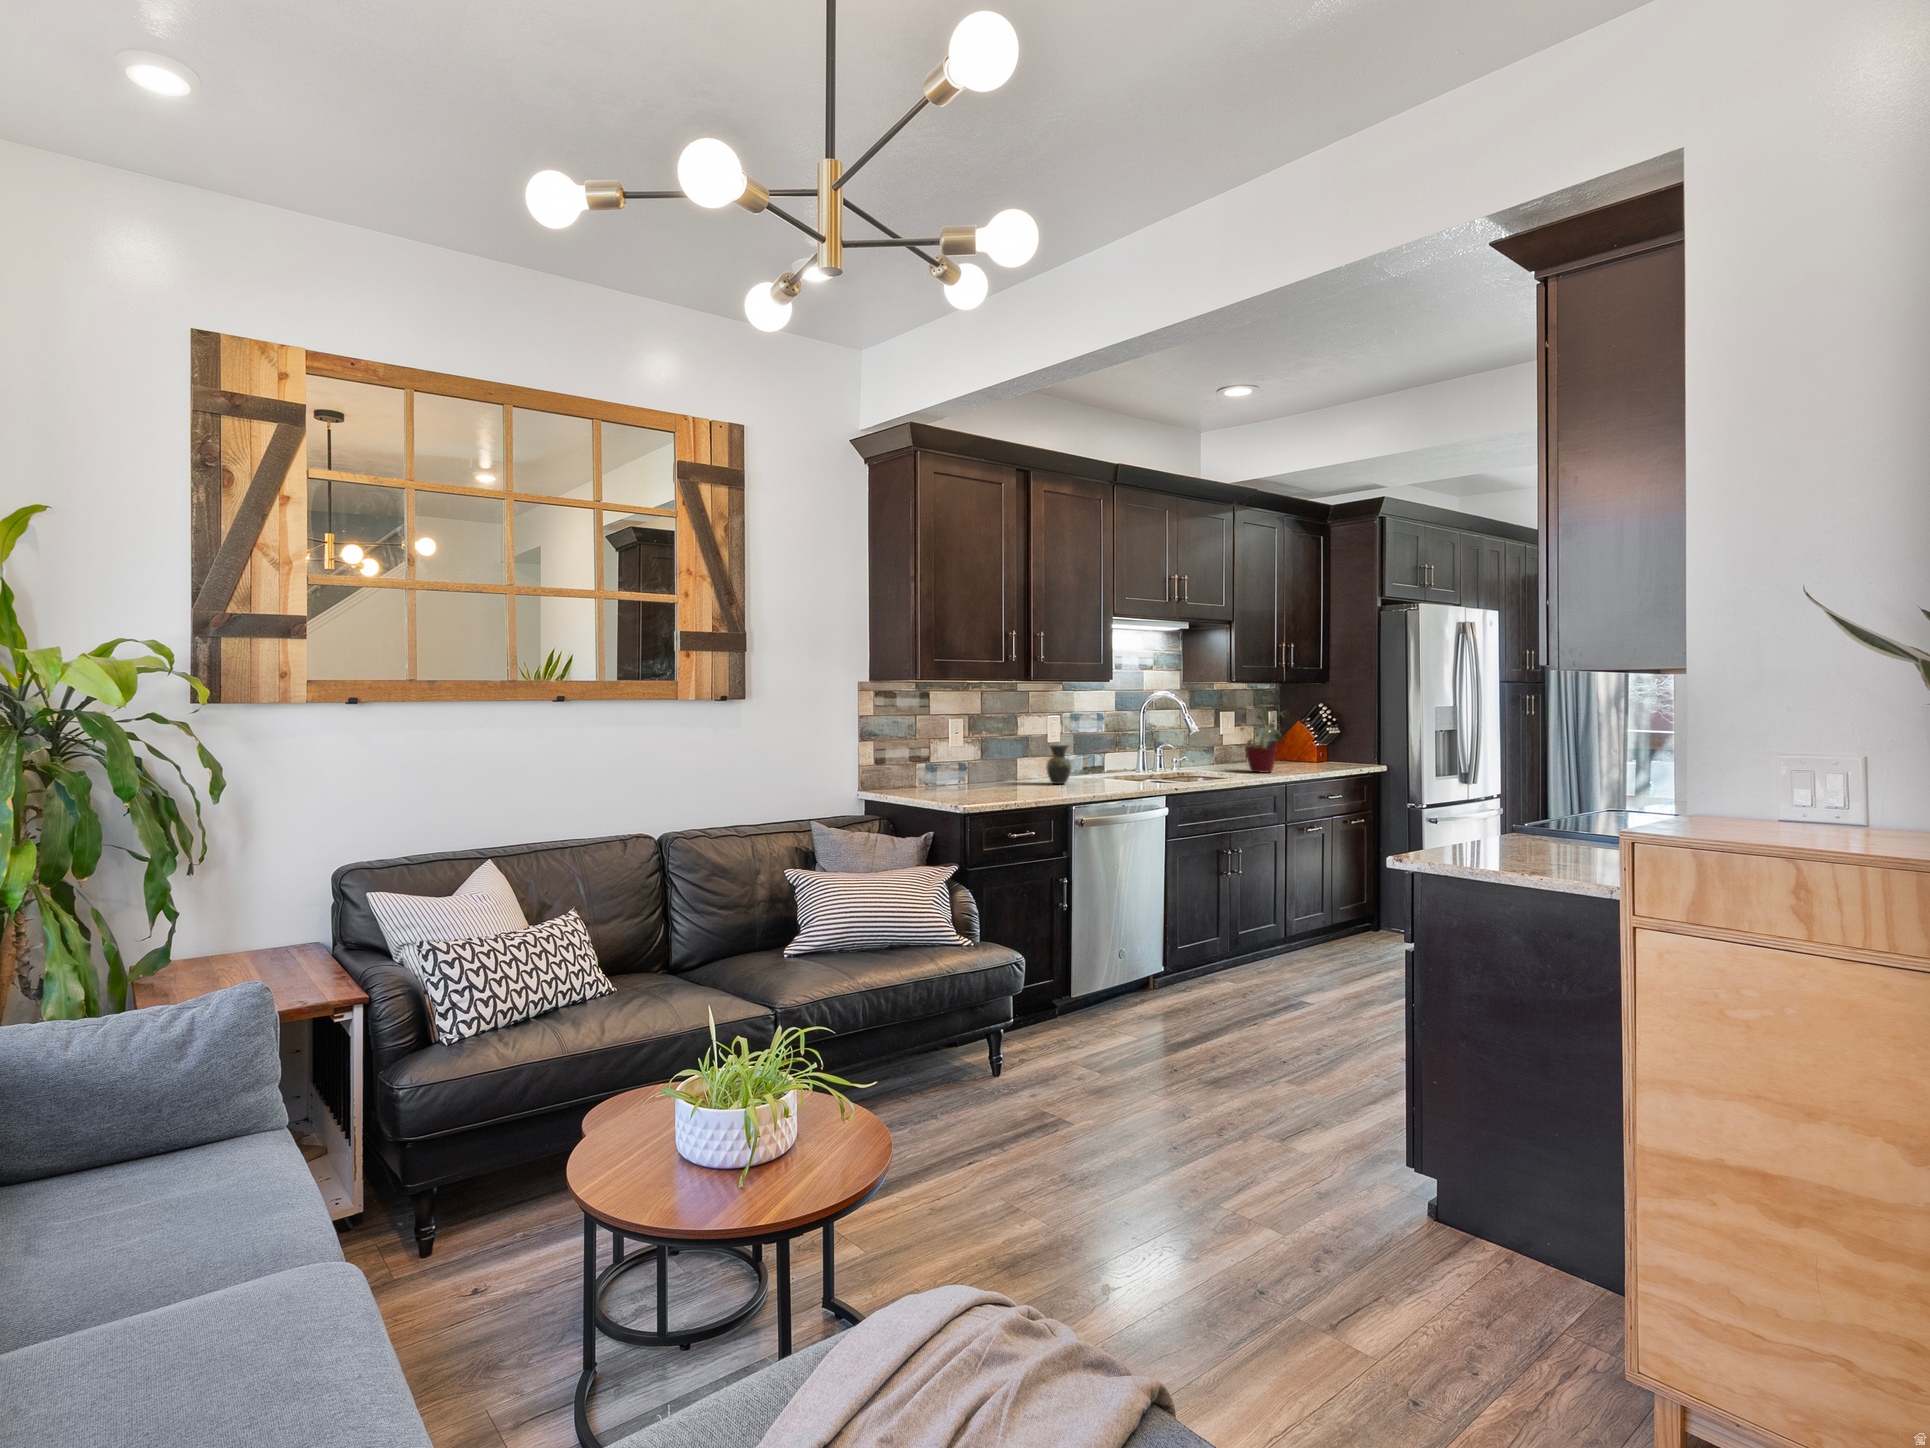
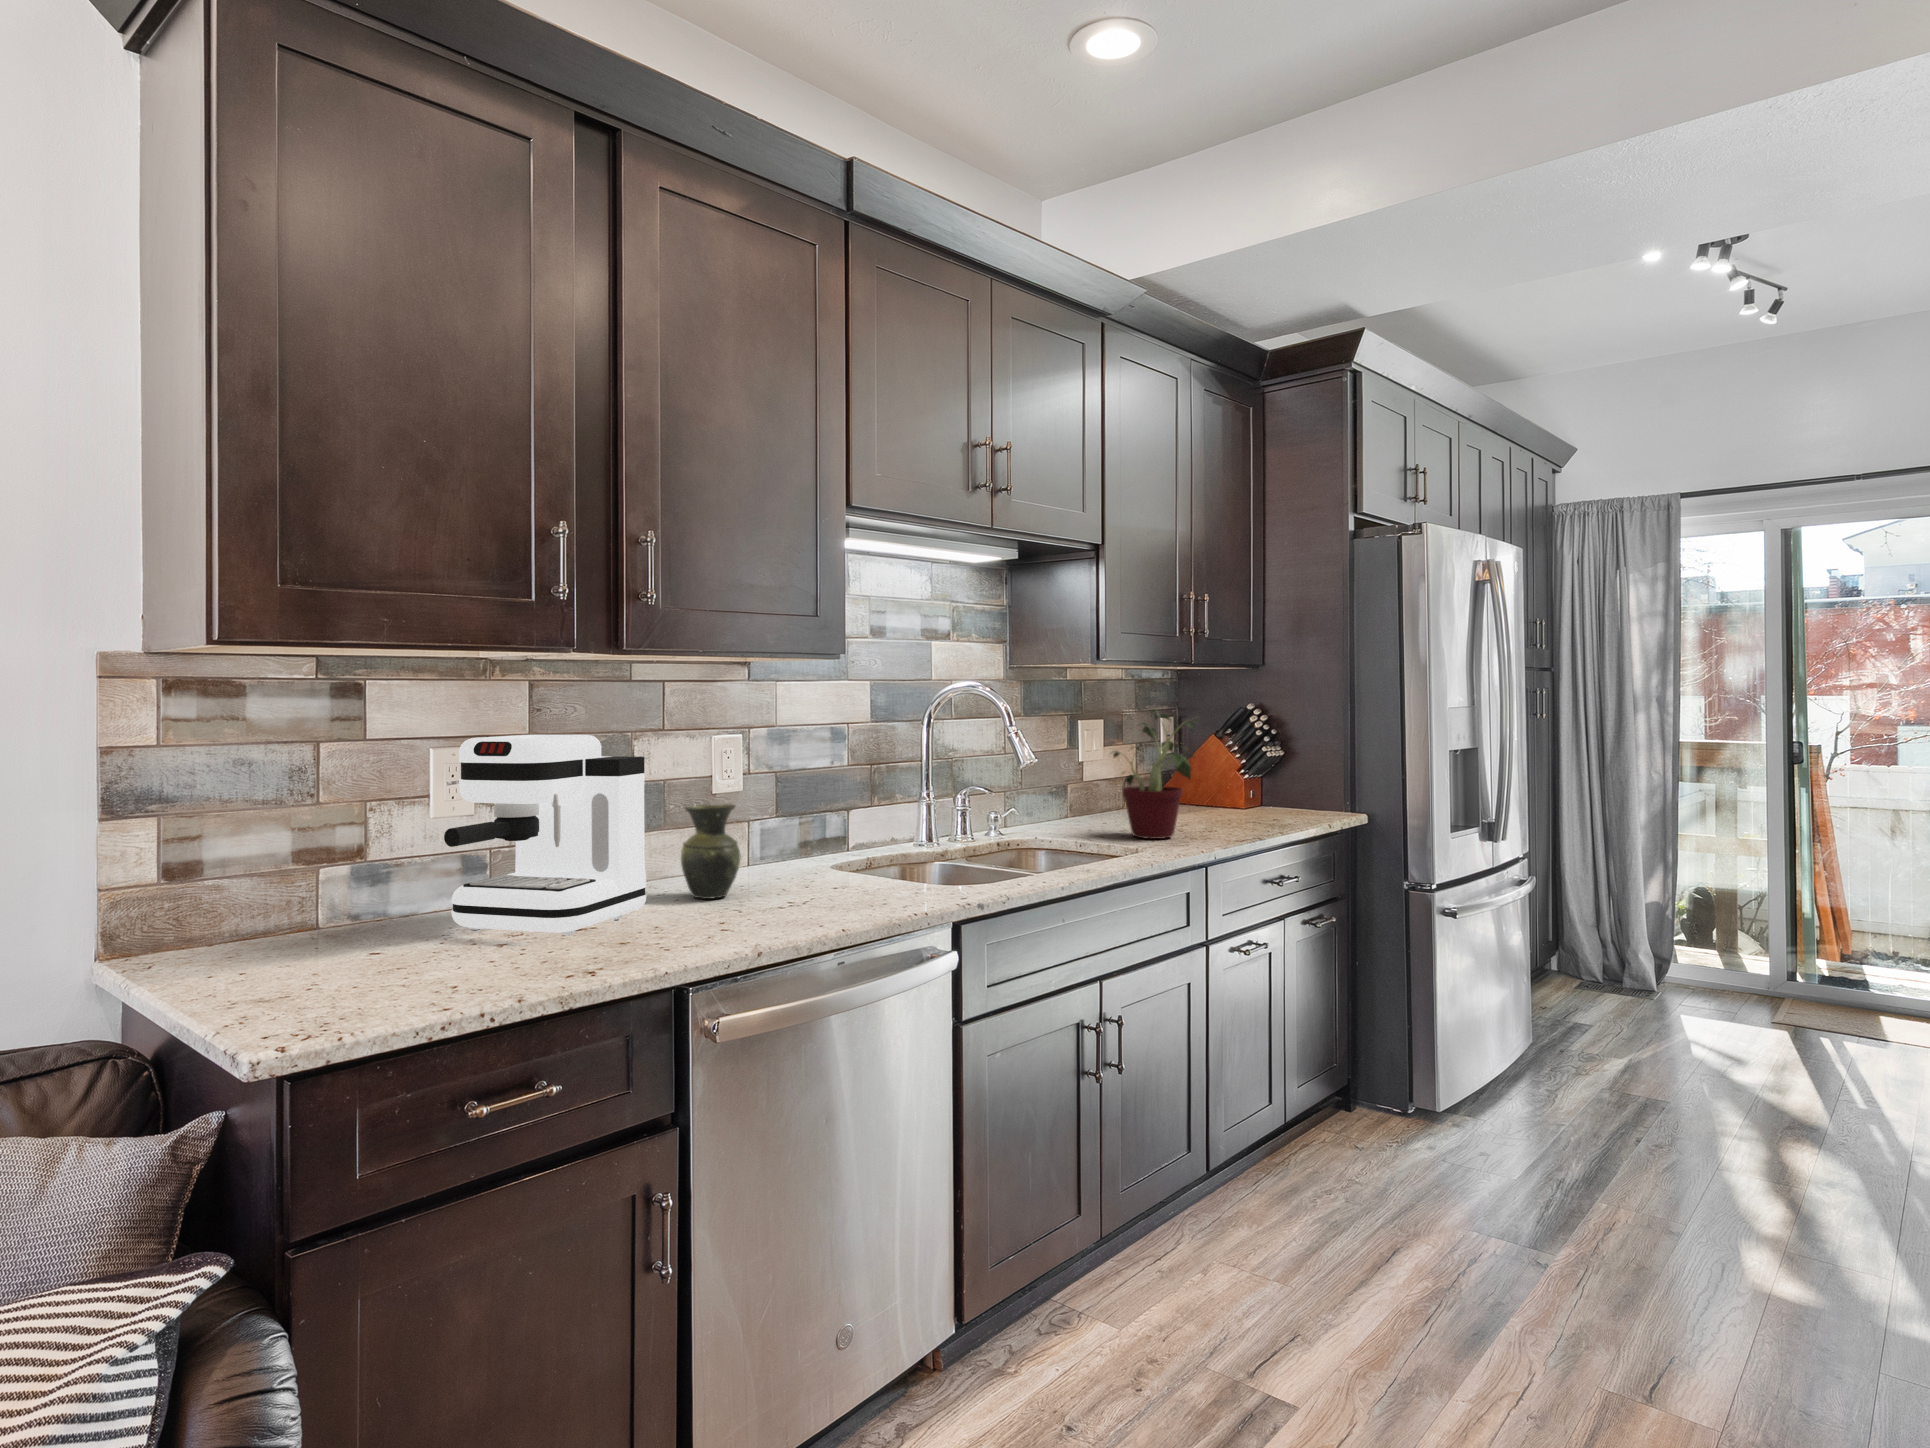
coffee maker: none [970,714,1039,791] -> present [444,735,646,936]

